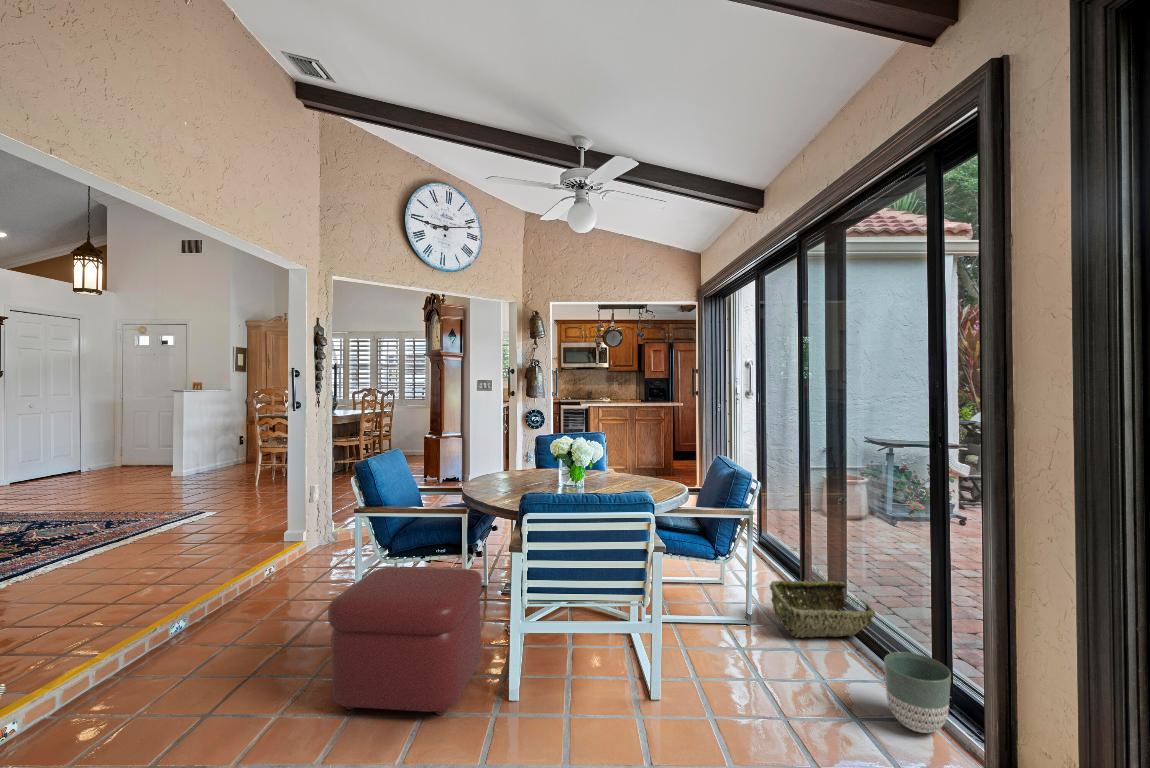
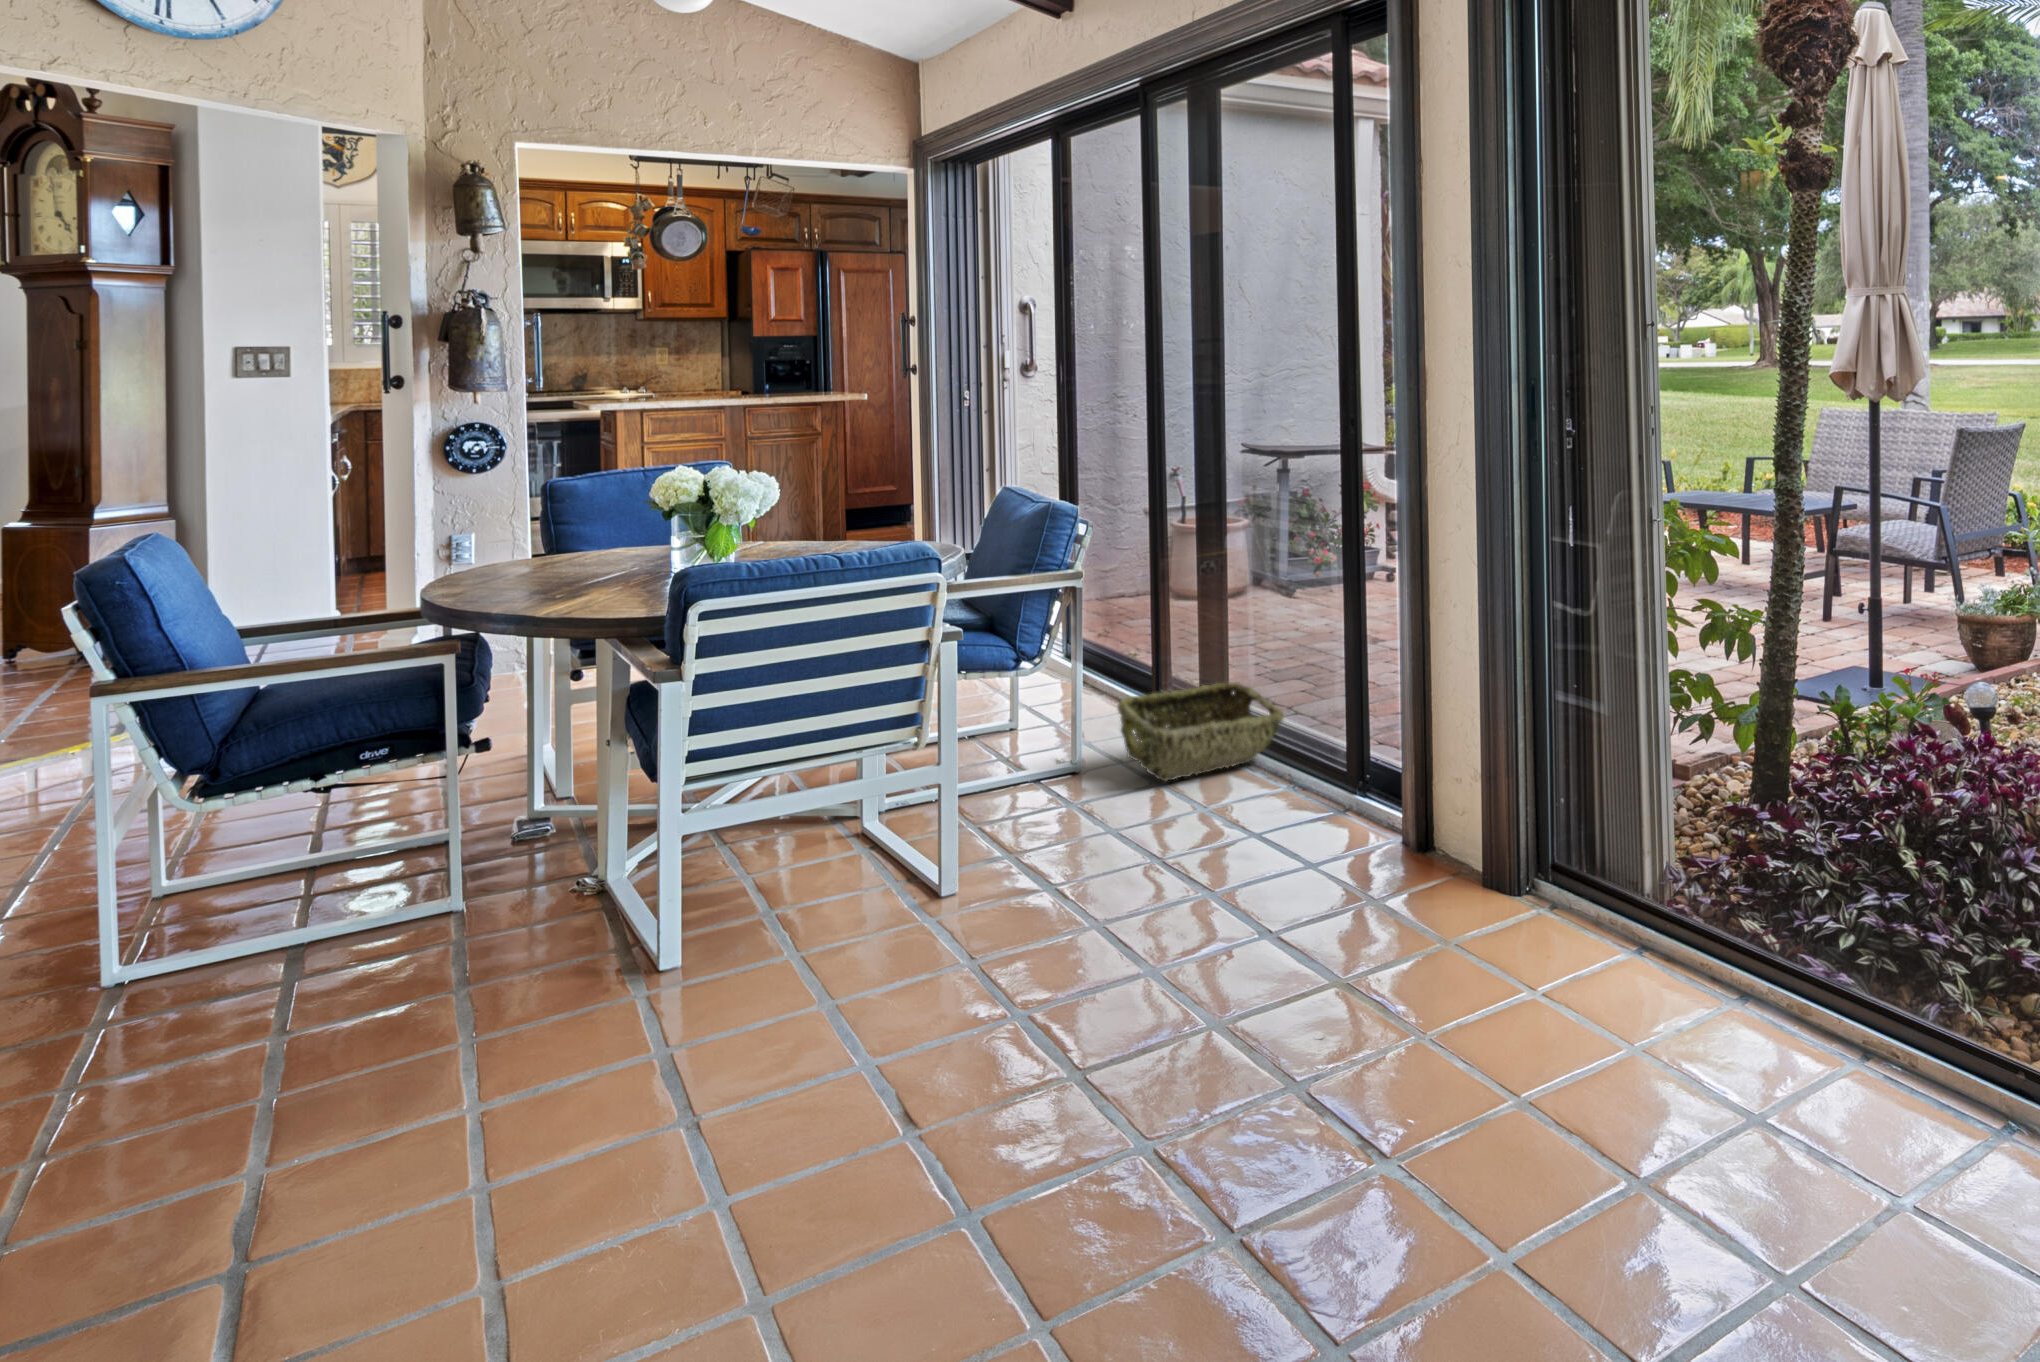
ottoman: present [328,567,482,715] -> none [182,754,557,1098]
planter: present [884,652,951,733] -> none [1302,739,1384,843]

